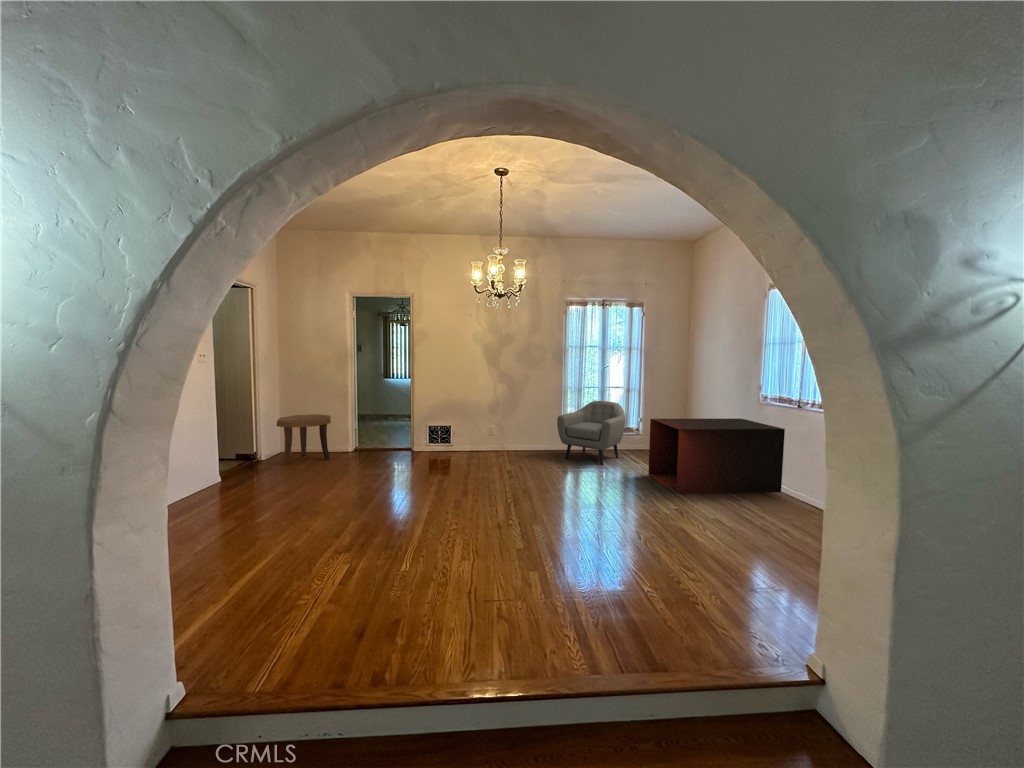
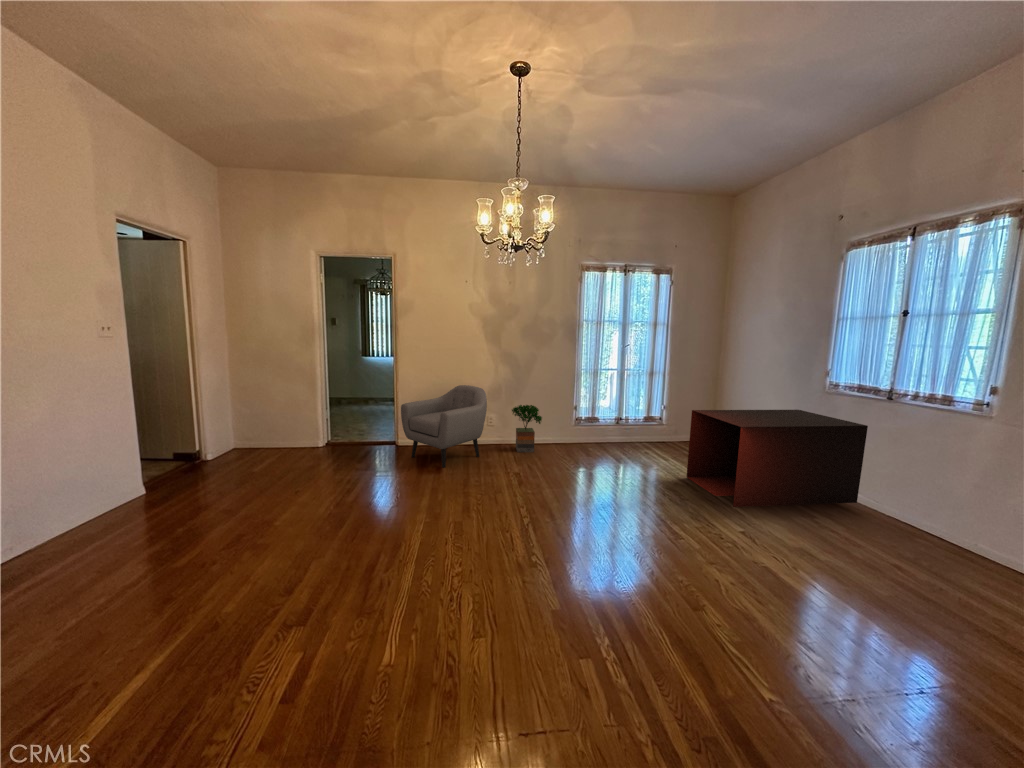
armchair: present [557,401,625,465] -> present [401,385,487,468]
side table: present [277,414,331,465] -> none [222,401,294,466]
potted tree: none [507,416,534,457] -> present [512,405,542,452]

